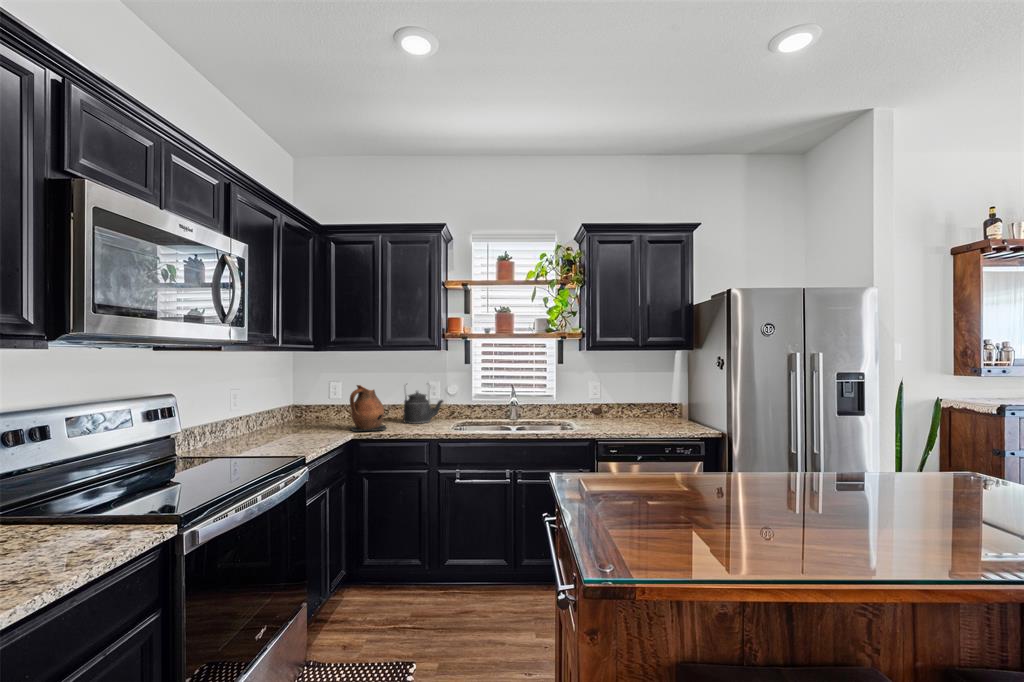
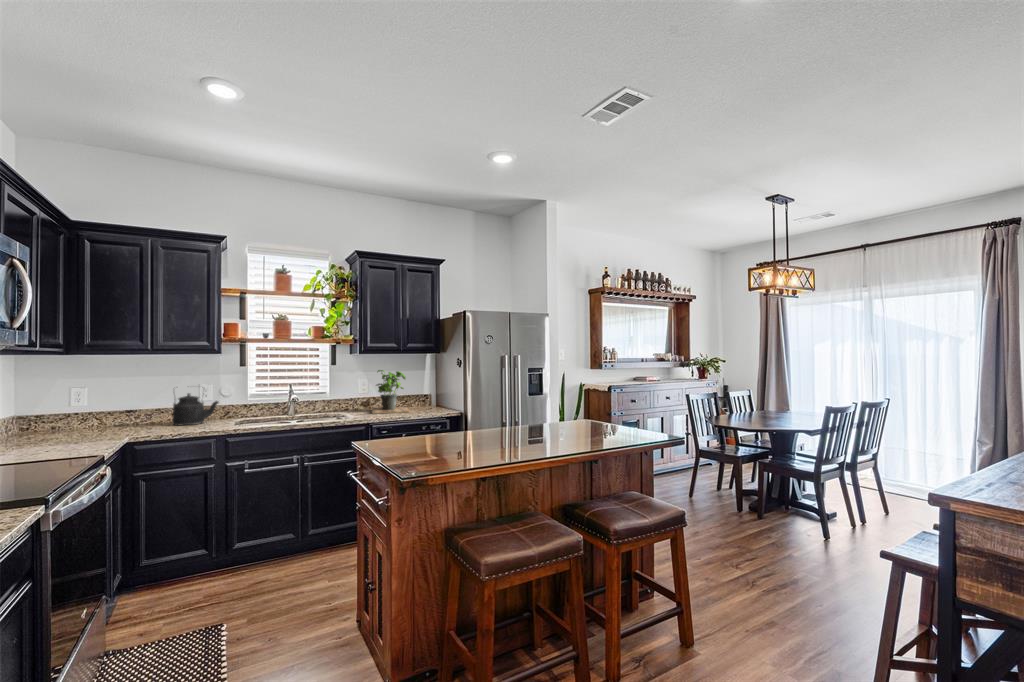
potted plant: none [602,370,651,427] -> present [372,370,410,414]
ceramic pitcher: present [350,385,386,431] -> none [114,389,163,435]

